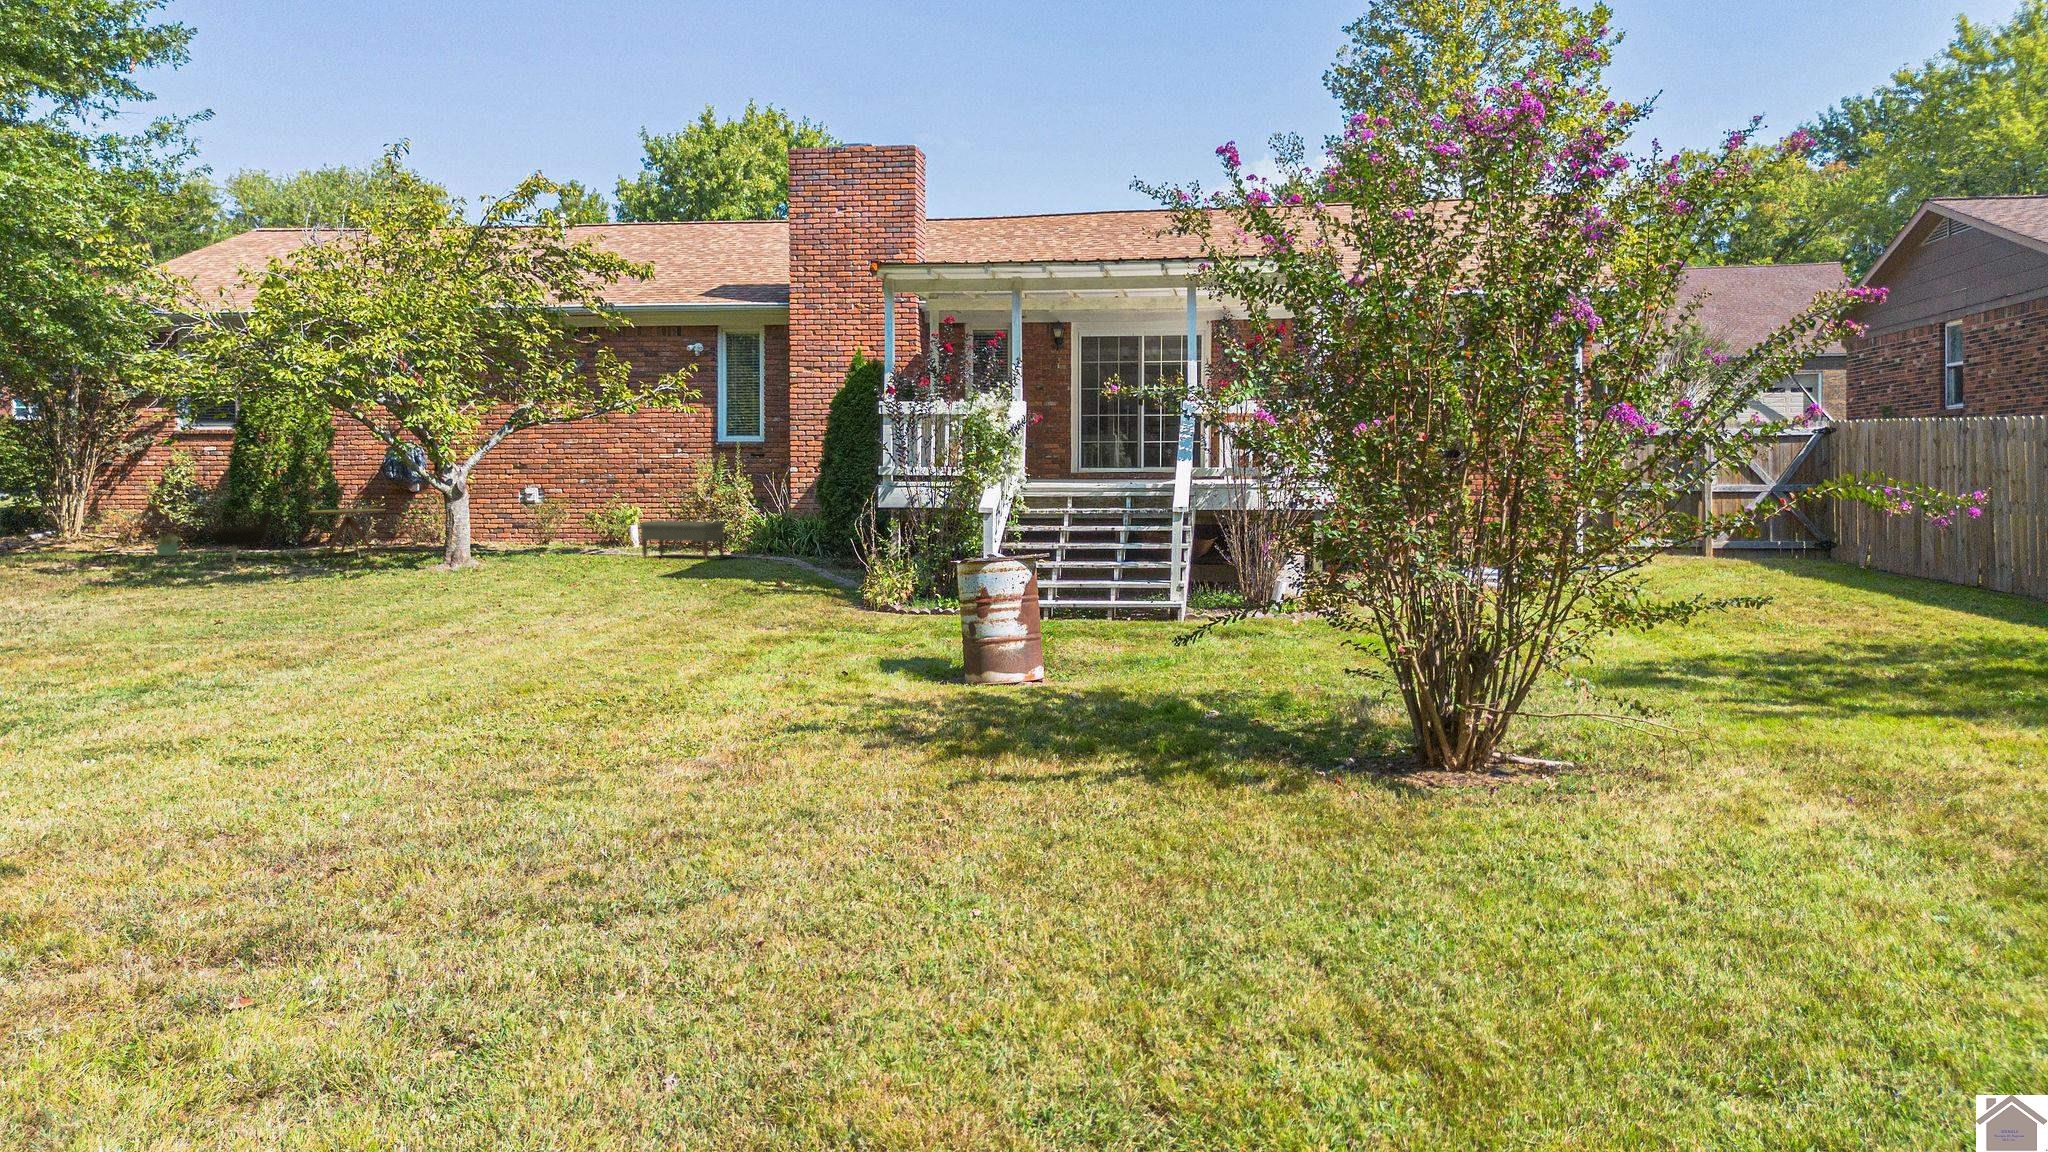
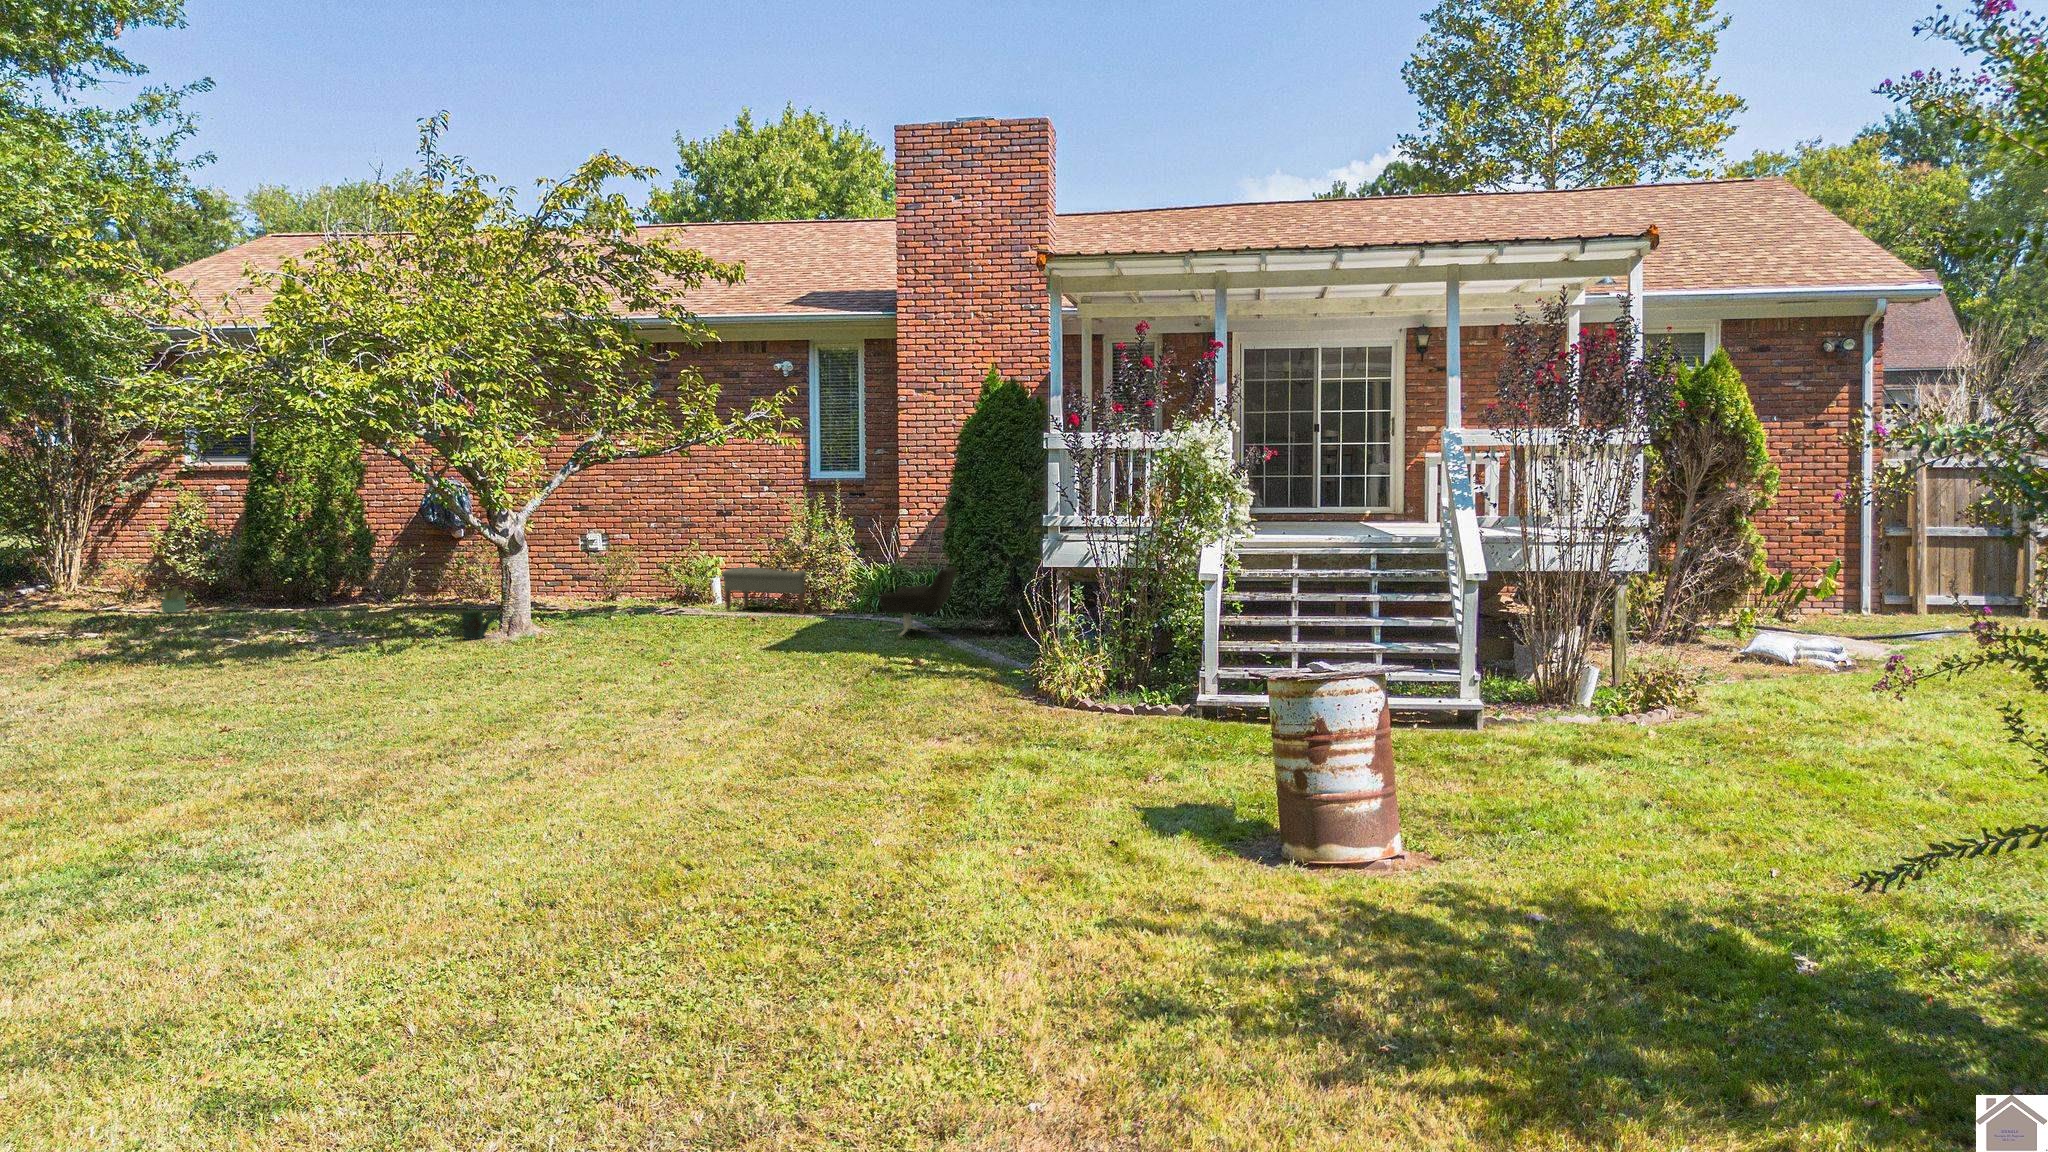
round table: present [309,509,386,558] -> none [336,555,425,615]
lounge chair: present [214,511,274,561] -> present [879,567,957,635]
watering can: none [407,545,449,573] -> present [461,606,502,640]

